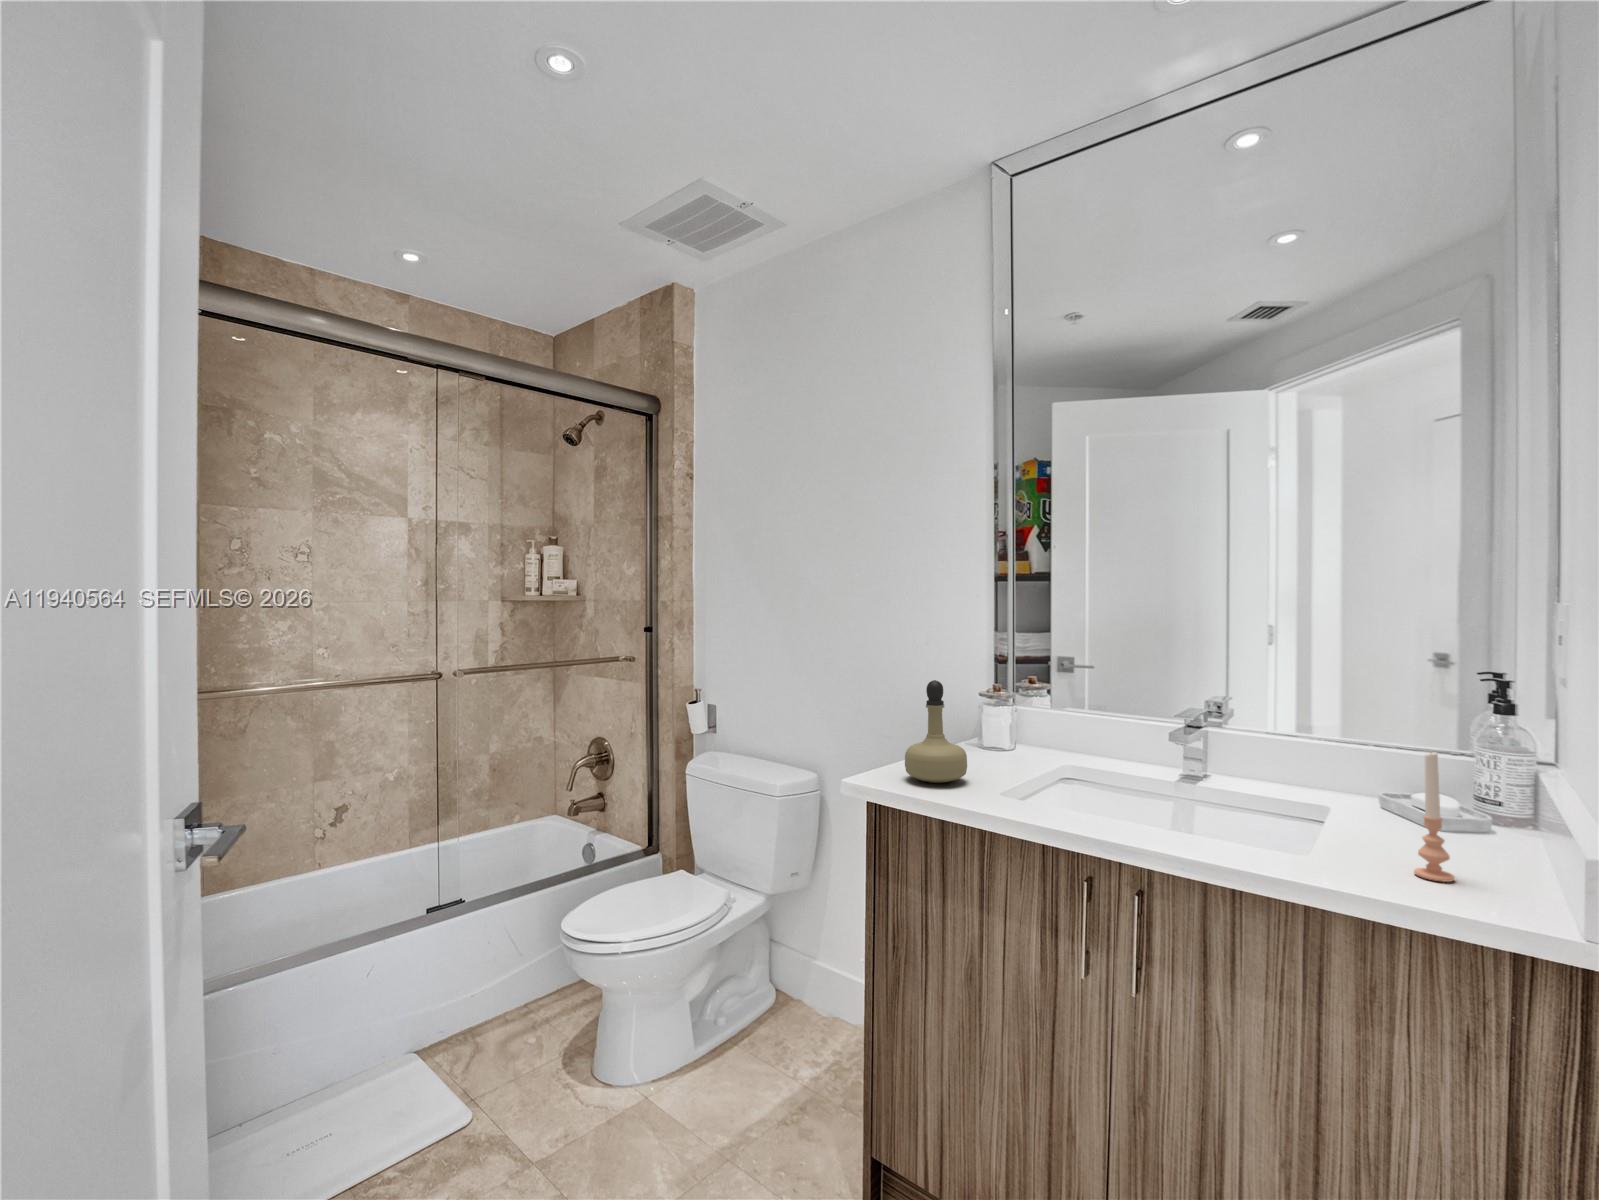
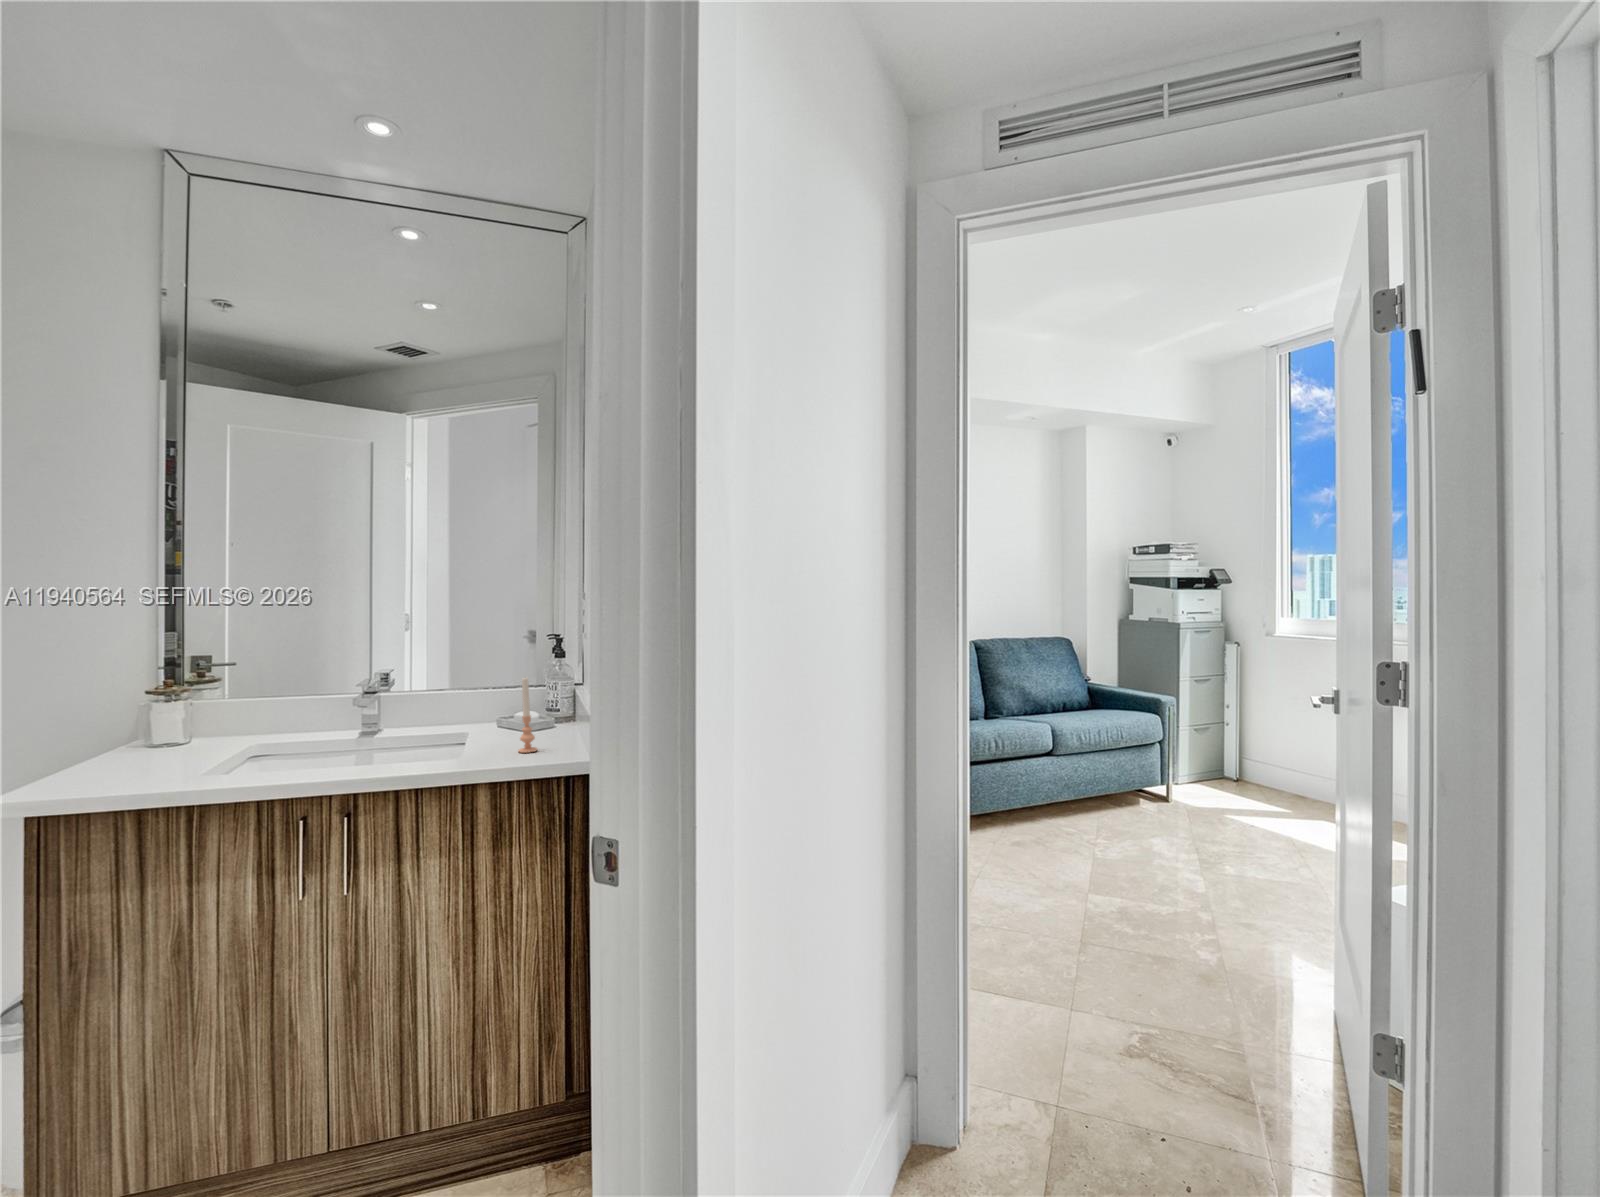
perfume bottle: present [905,680,967,783] -> none [75,675,158,781]

